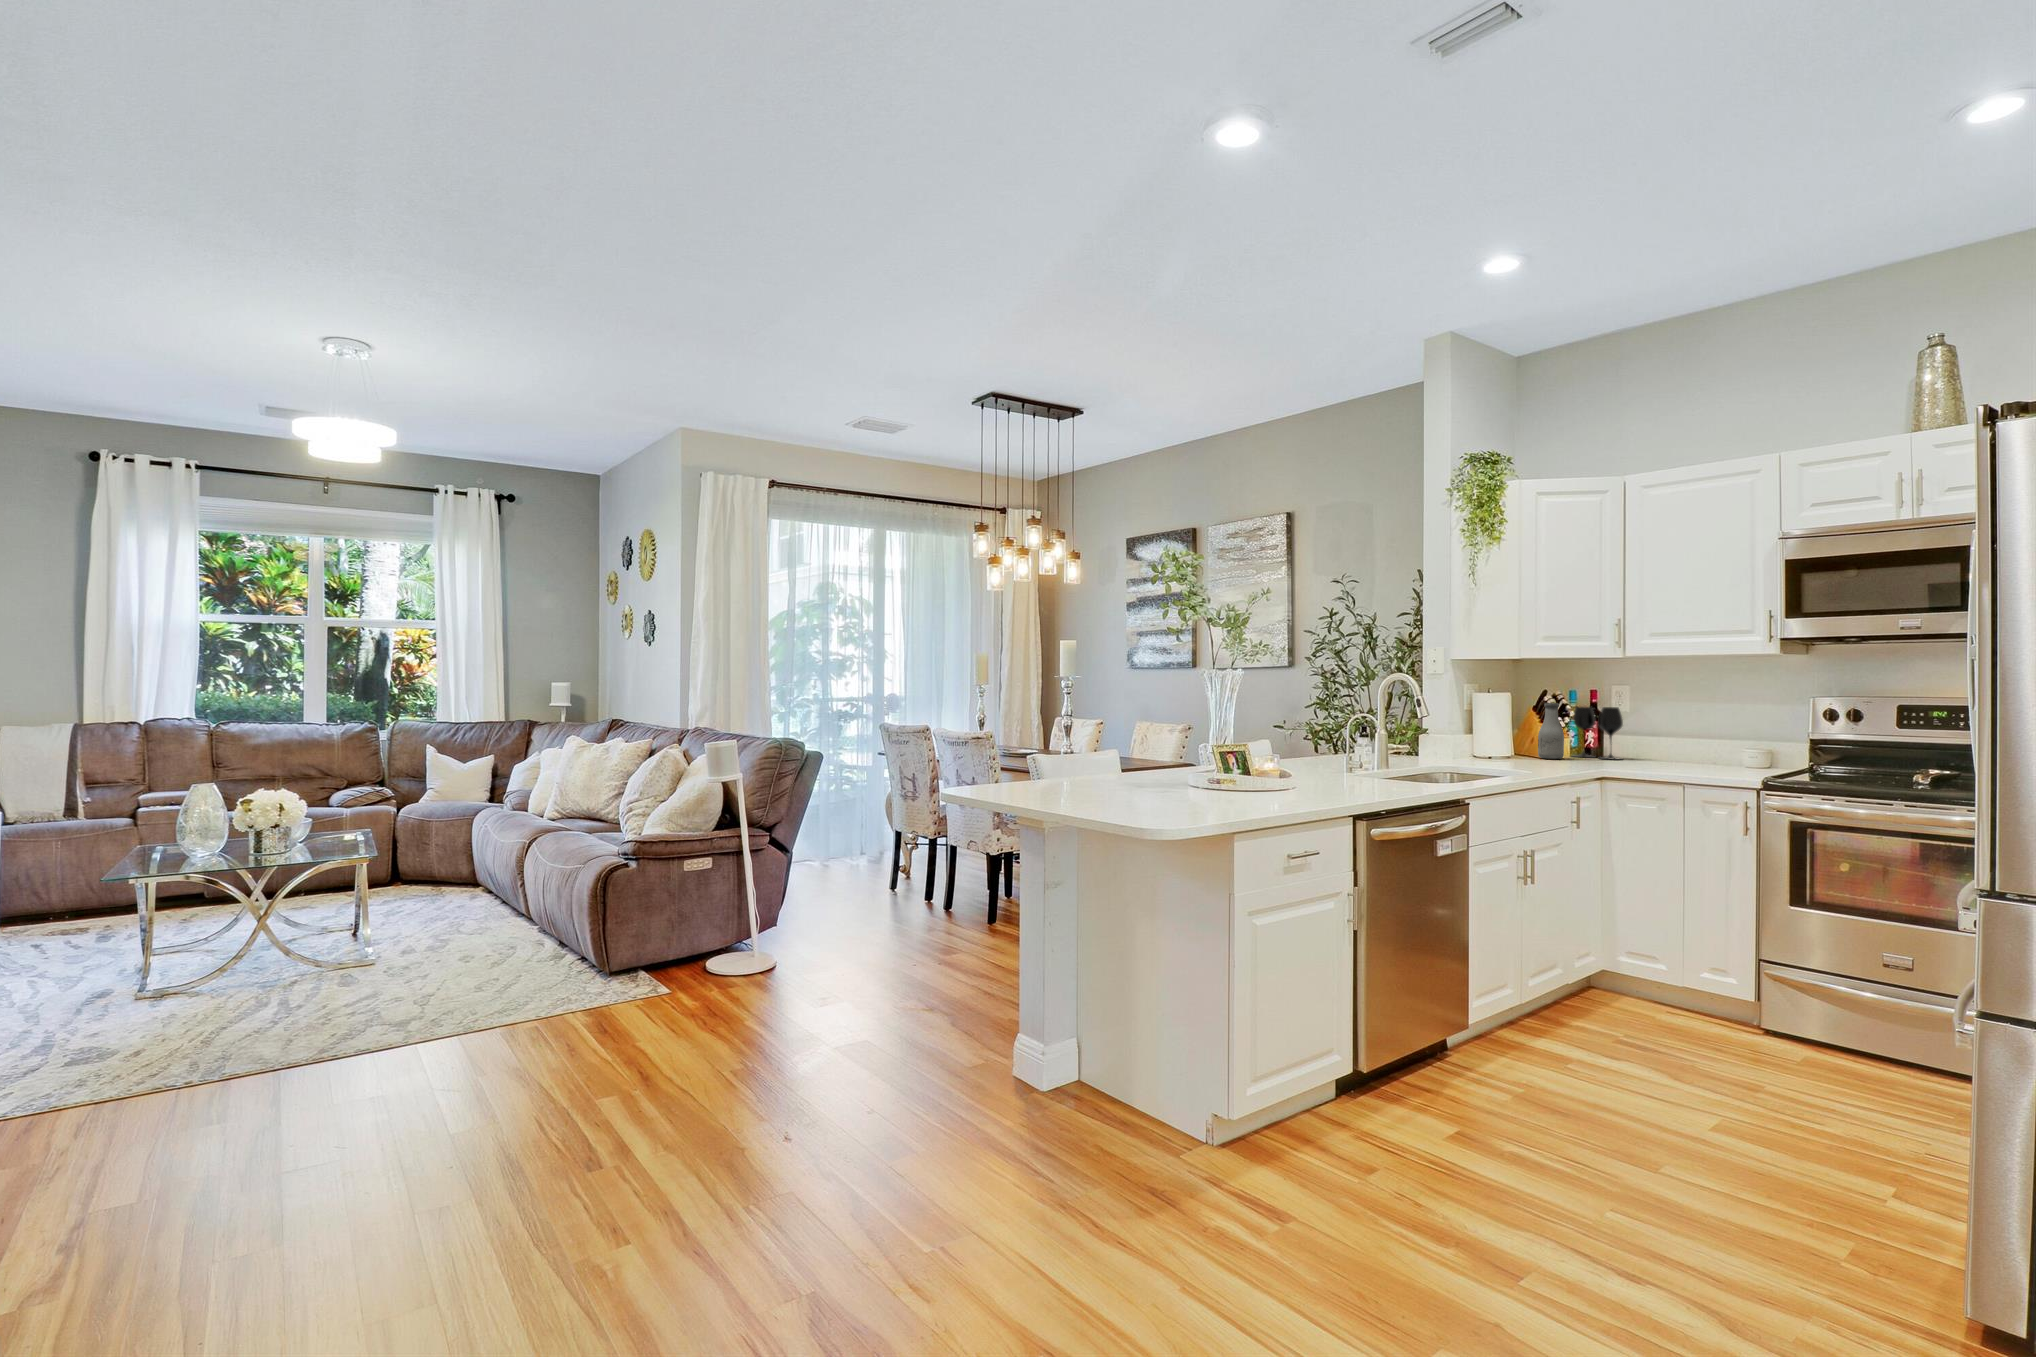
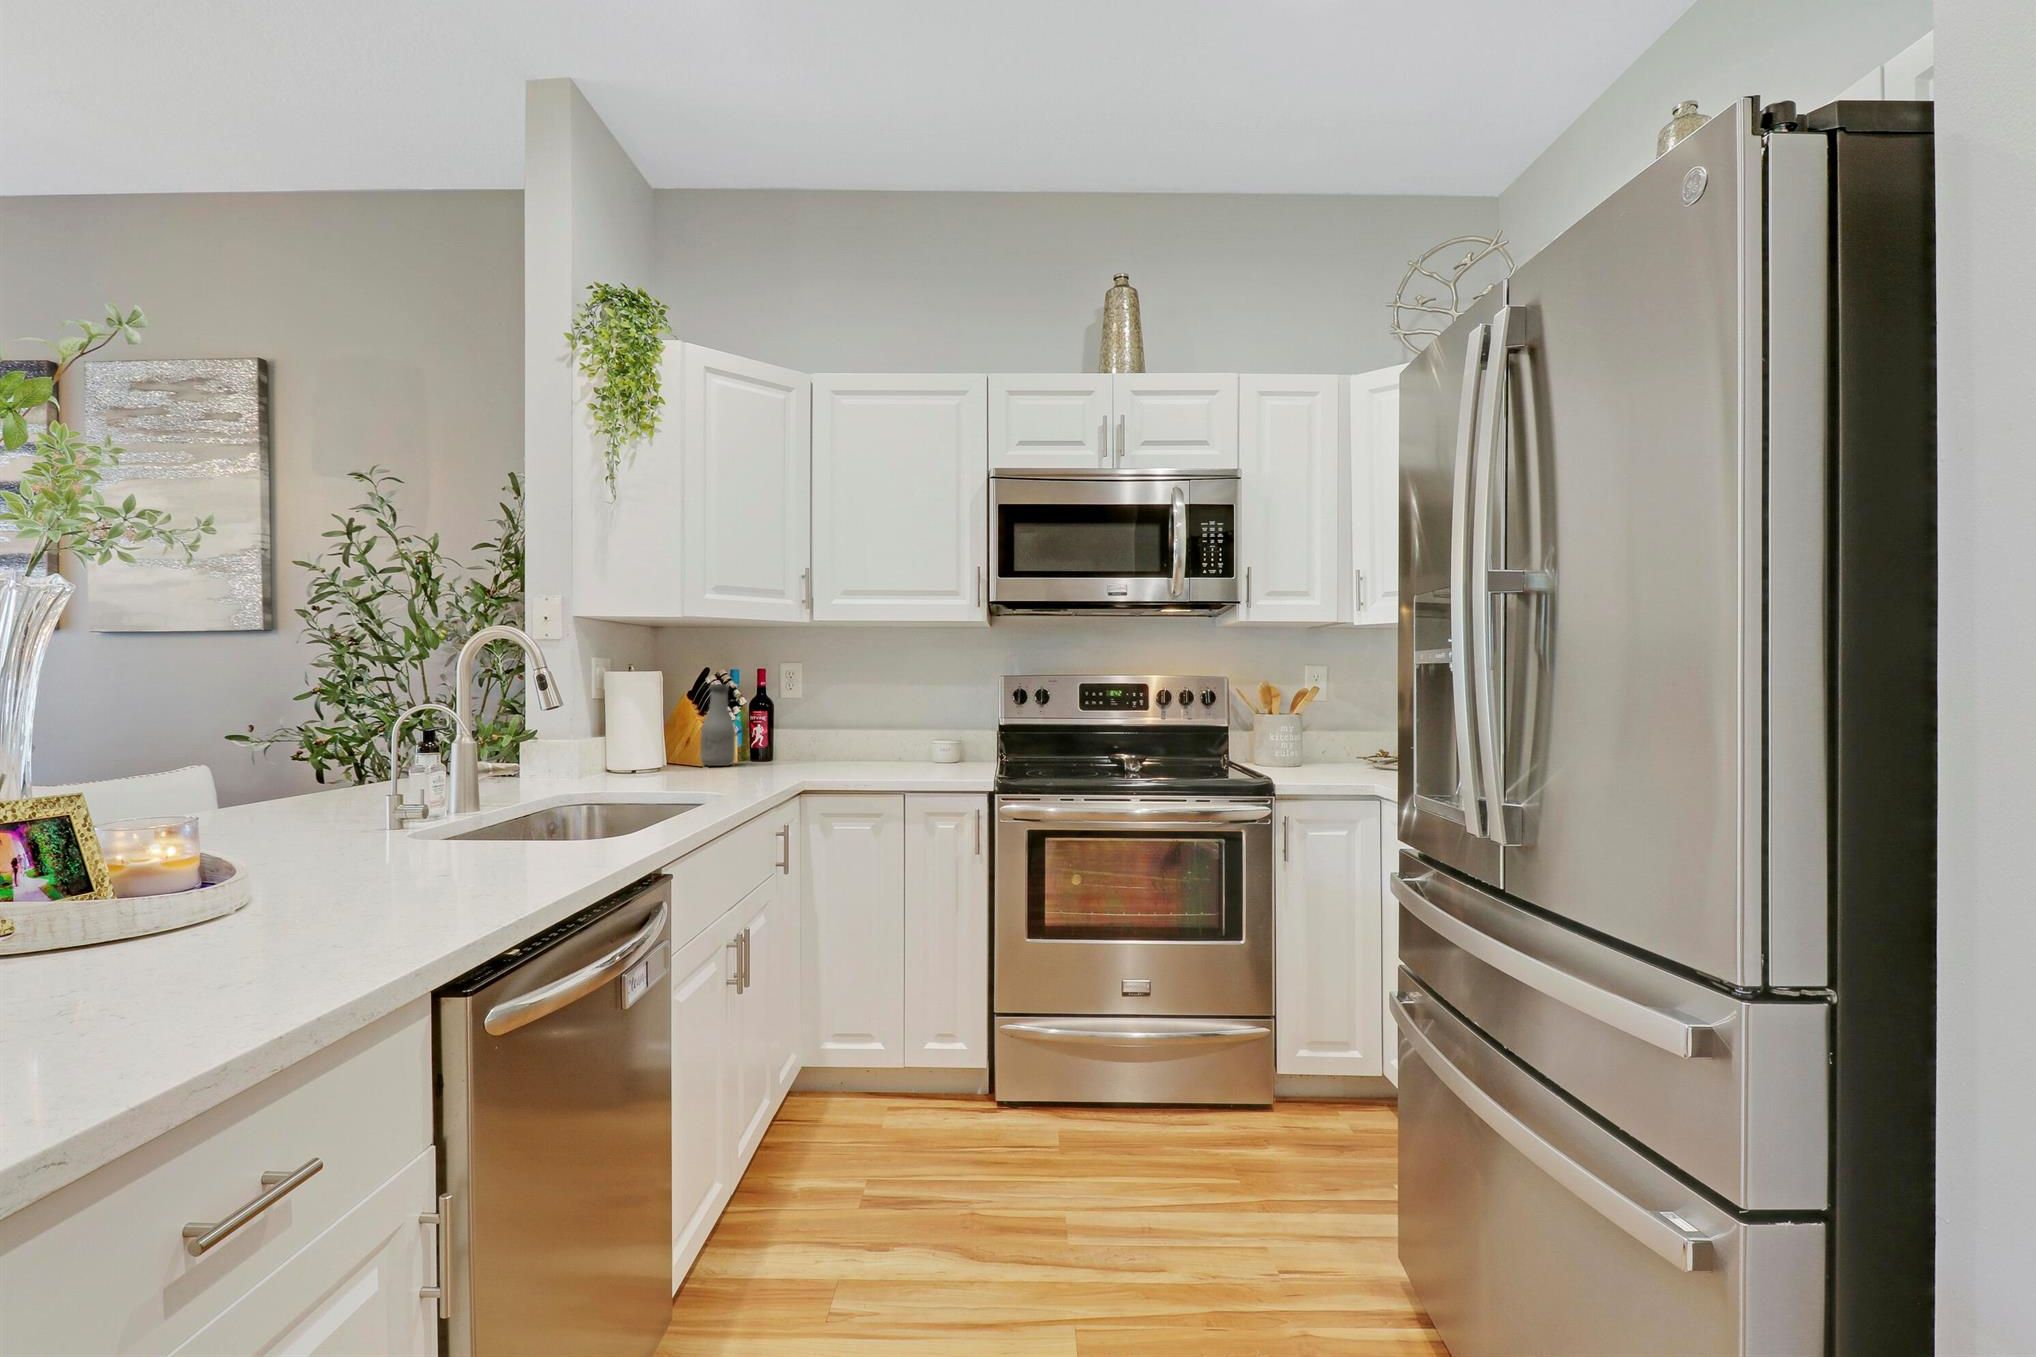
wine glass: present [1573,707,1623,760] -> none [737,689,803,761]

